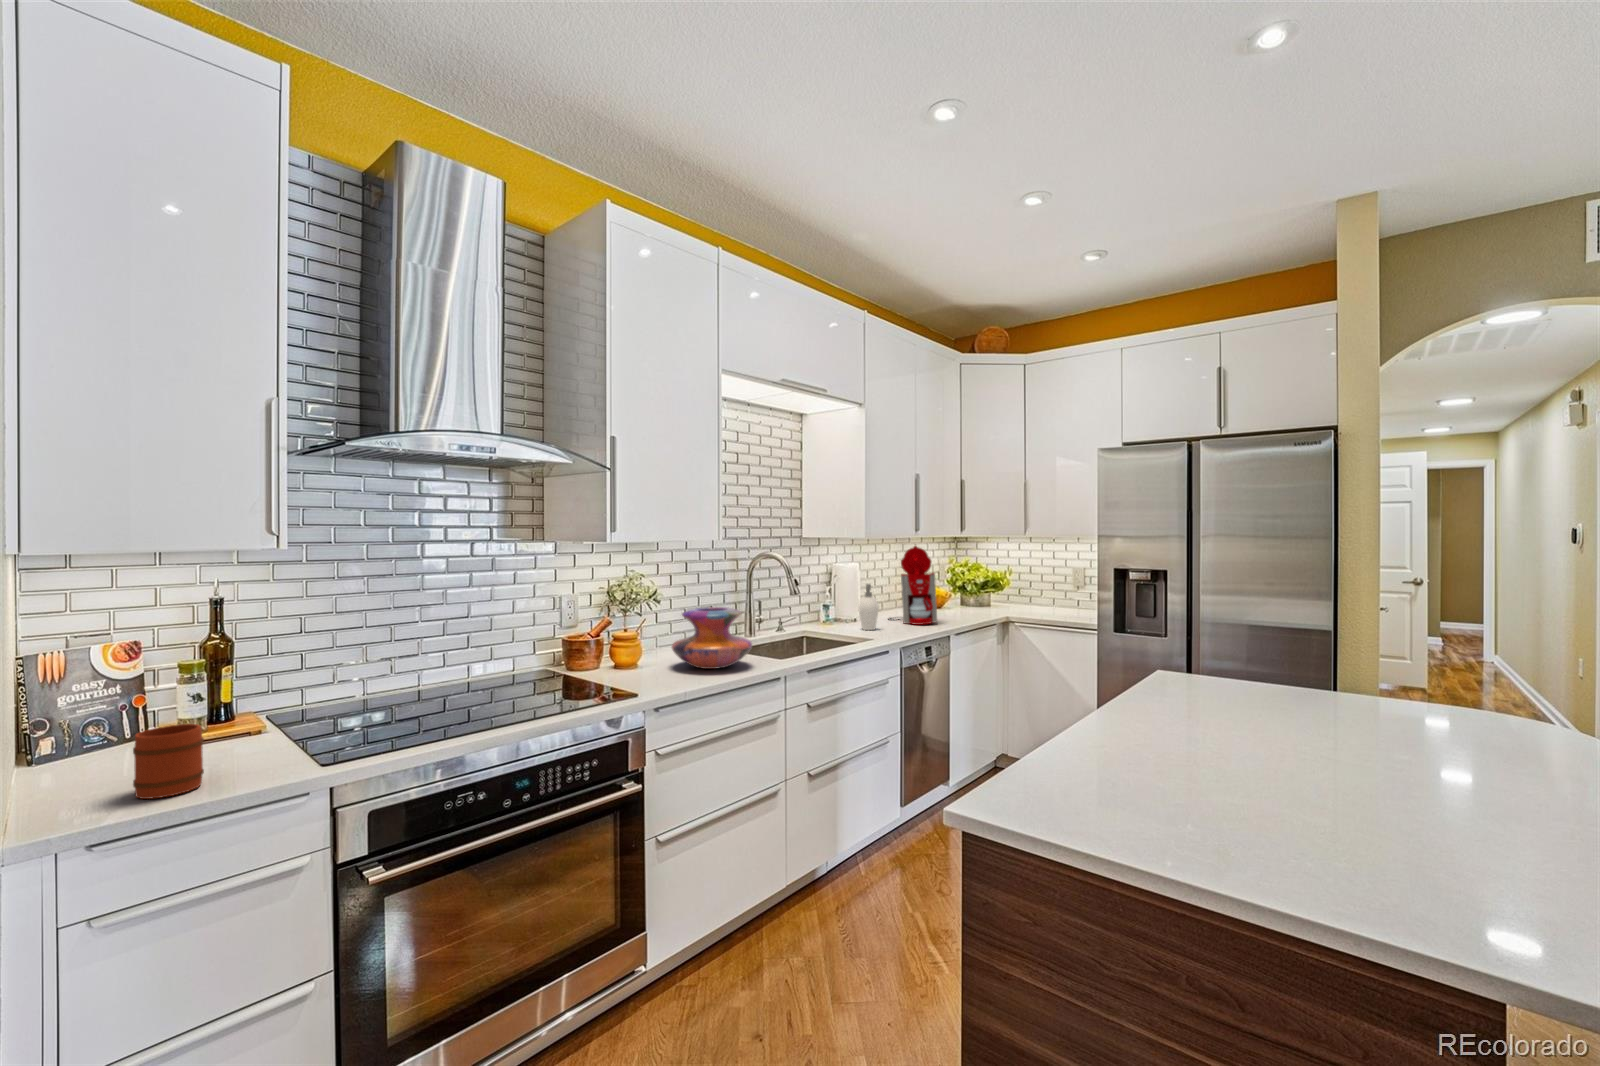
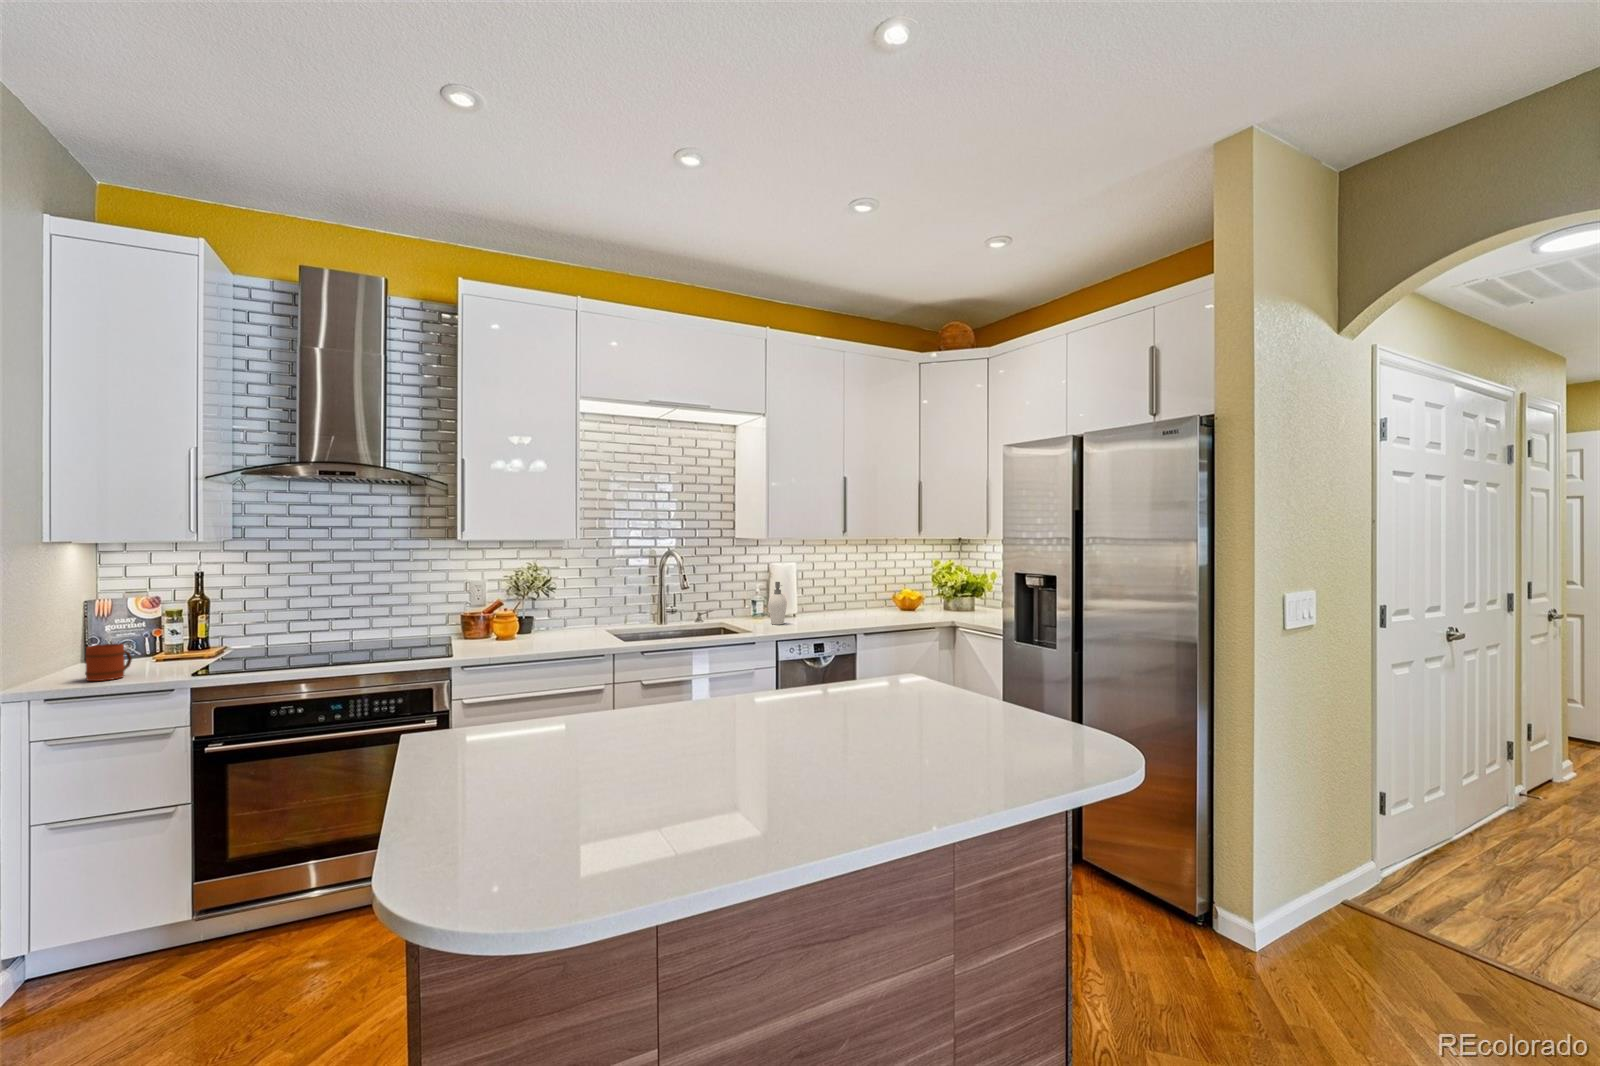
coffee maker: present [889,546,937,625] -> none [827,548,866,623]
decorative vase: present [672,607,752,669] -> none [523,595,590,644]

